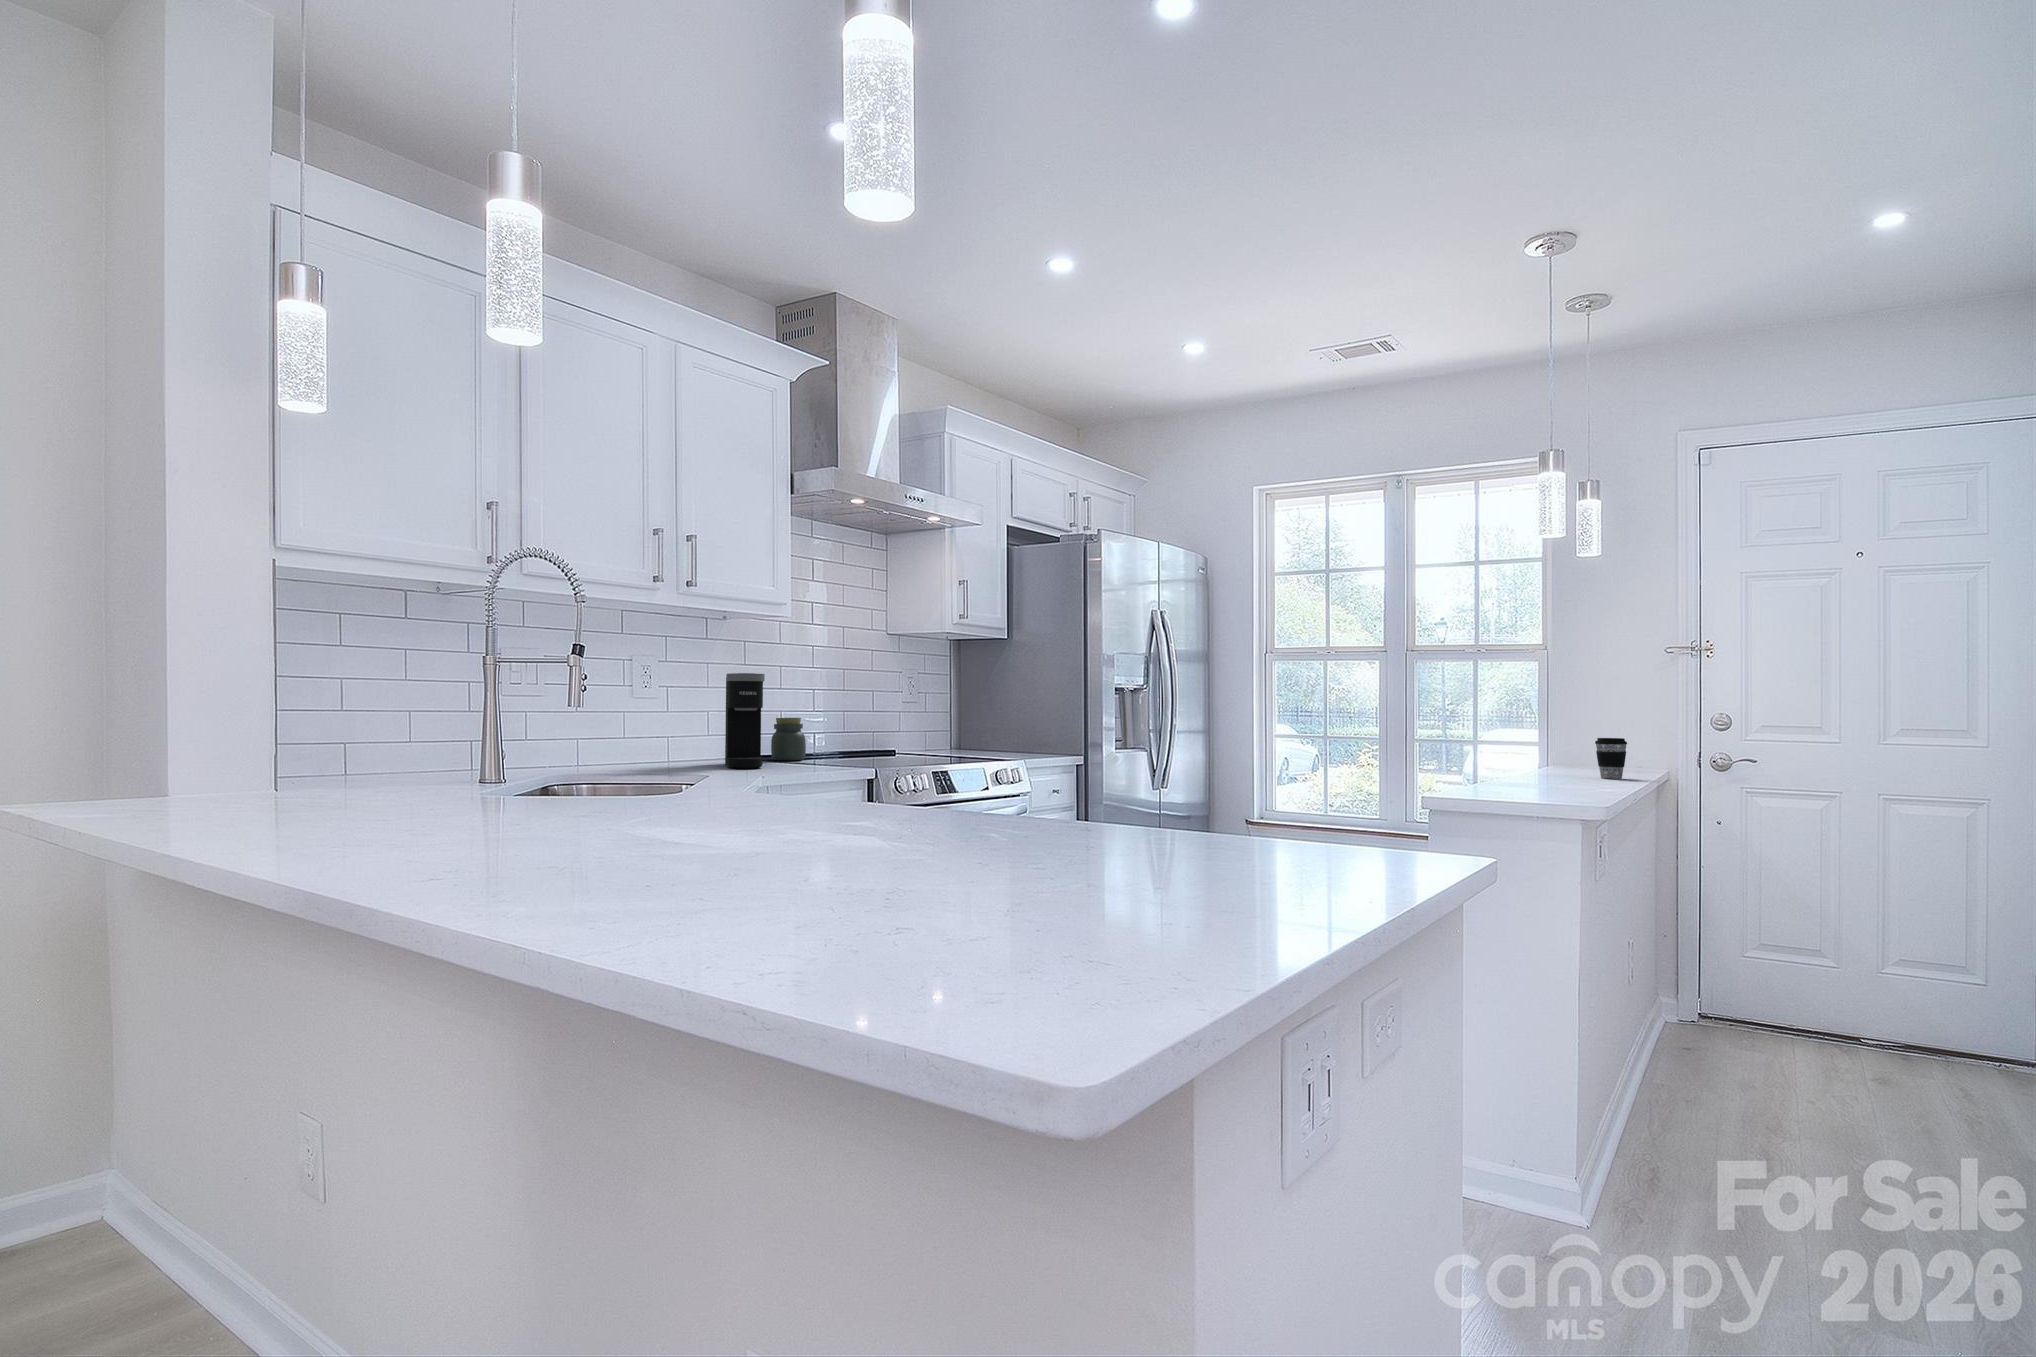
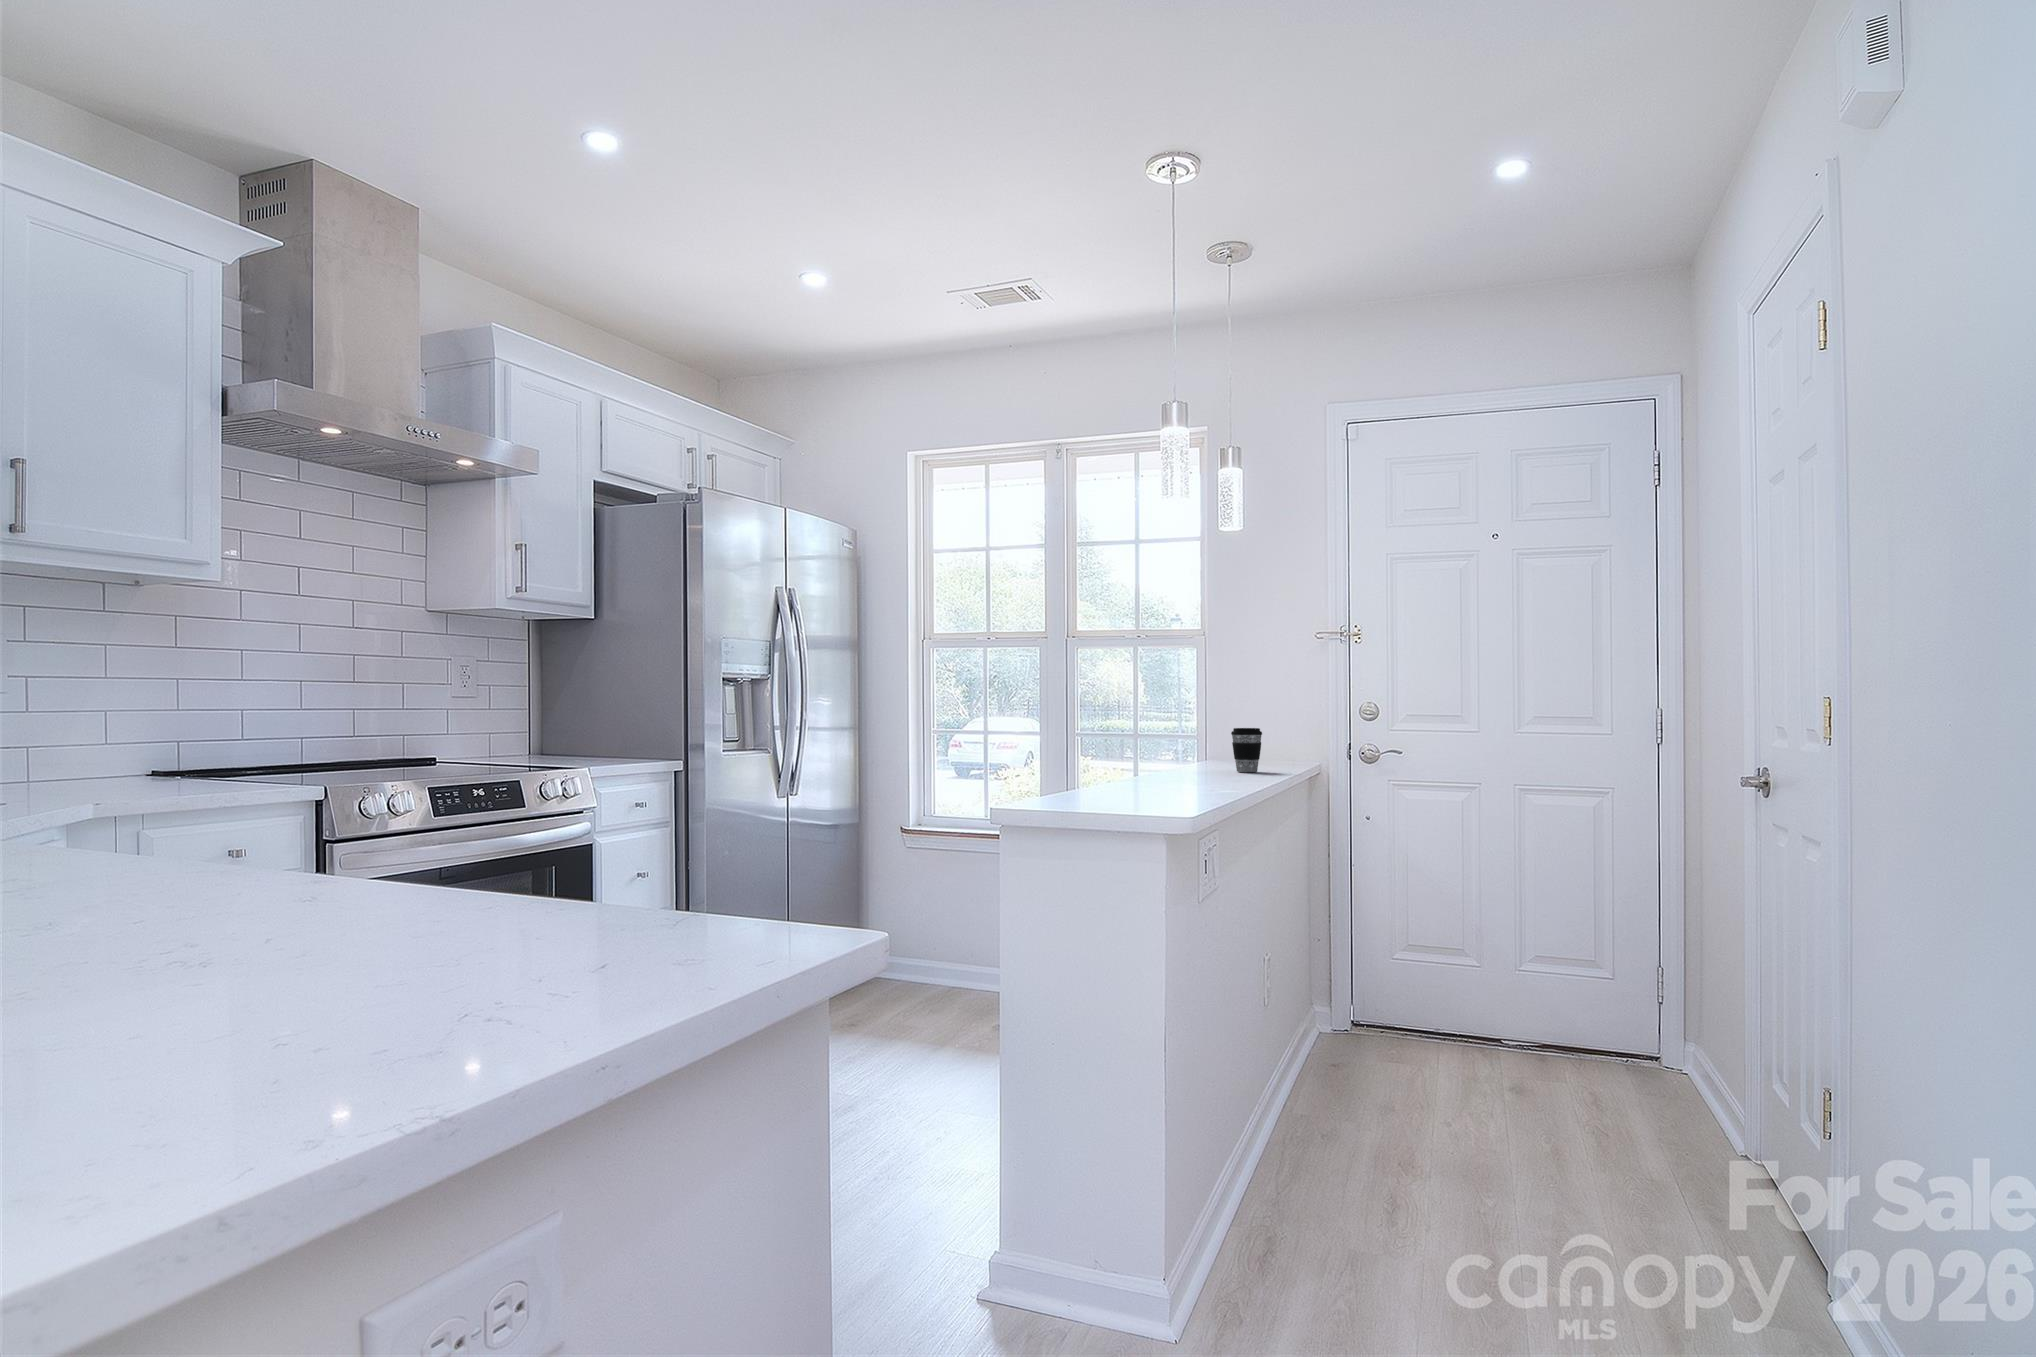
coffee maker: present [725,673,765,768] -> none [116,656,184,786]
jar: present [771,718,806,760] -> none [221,716,276,773]

